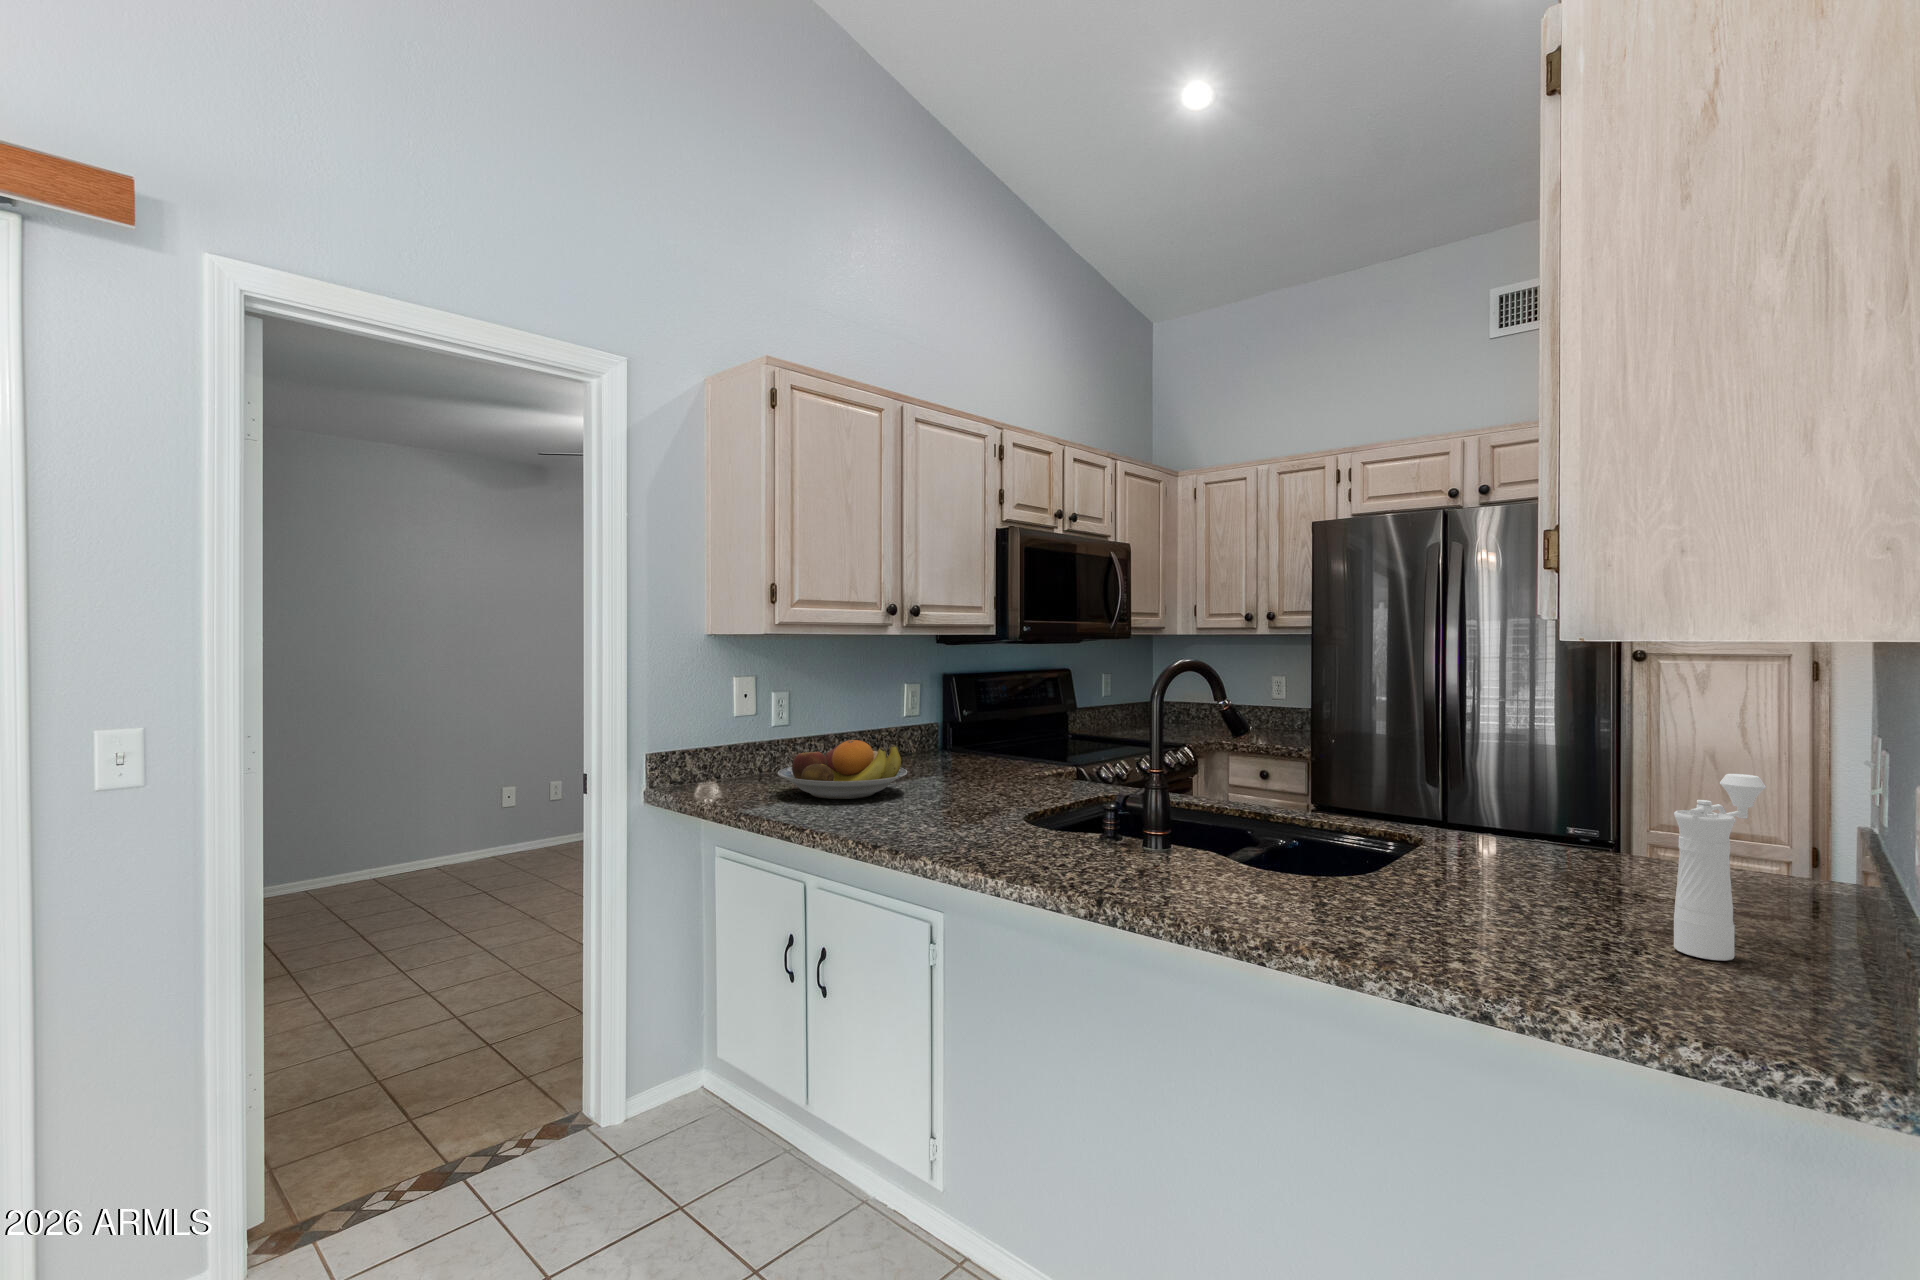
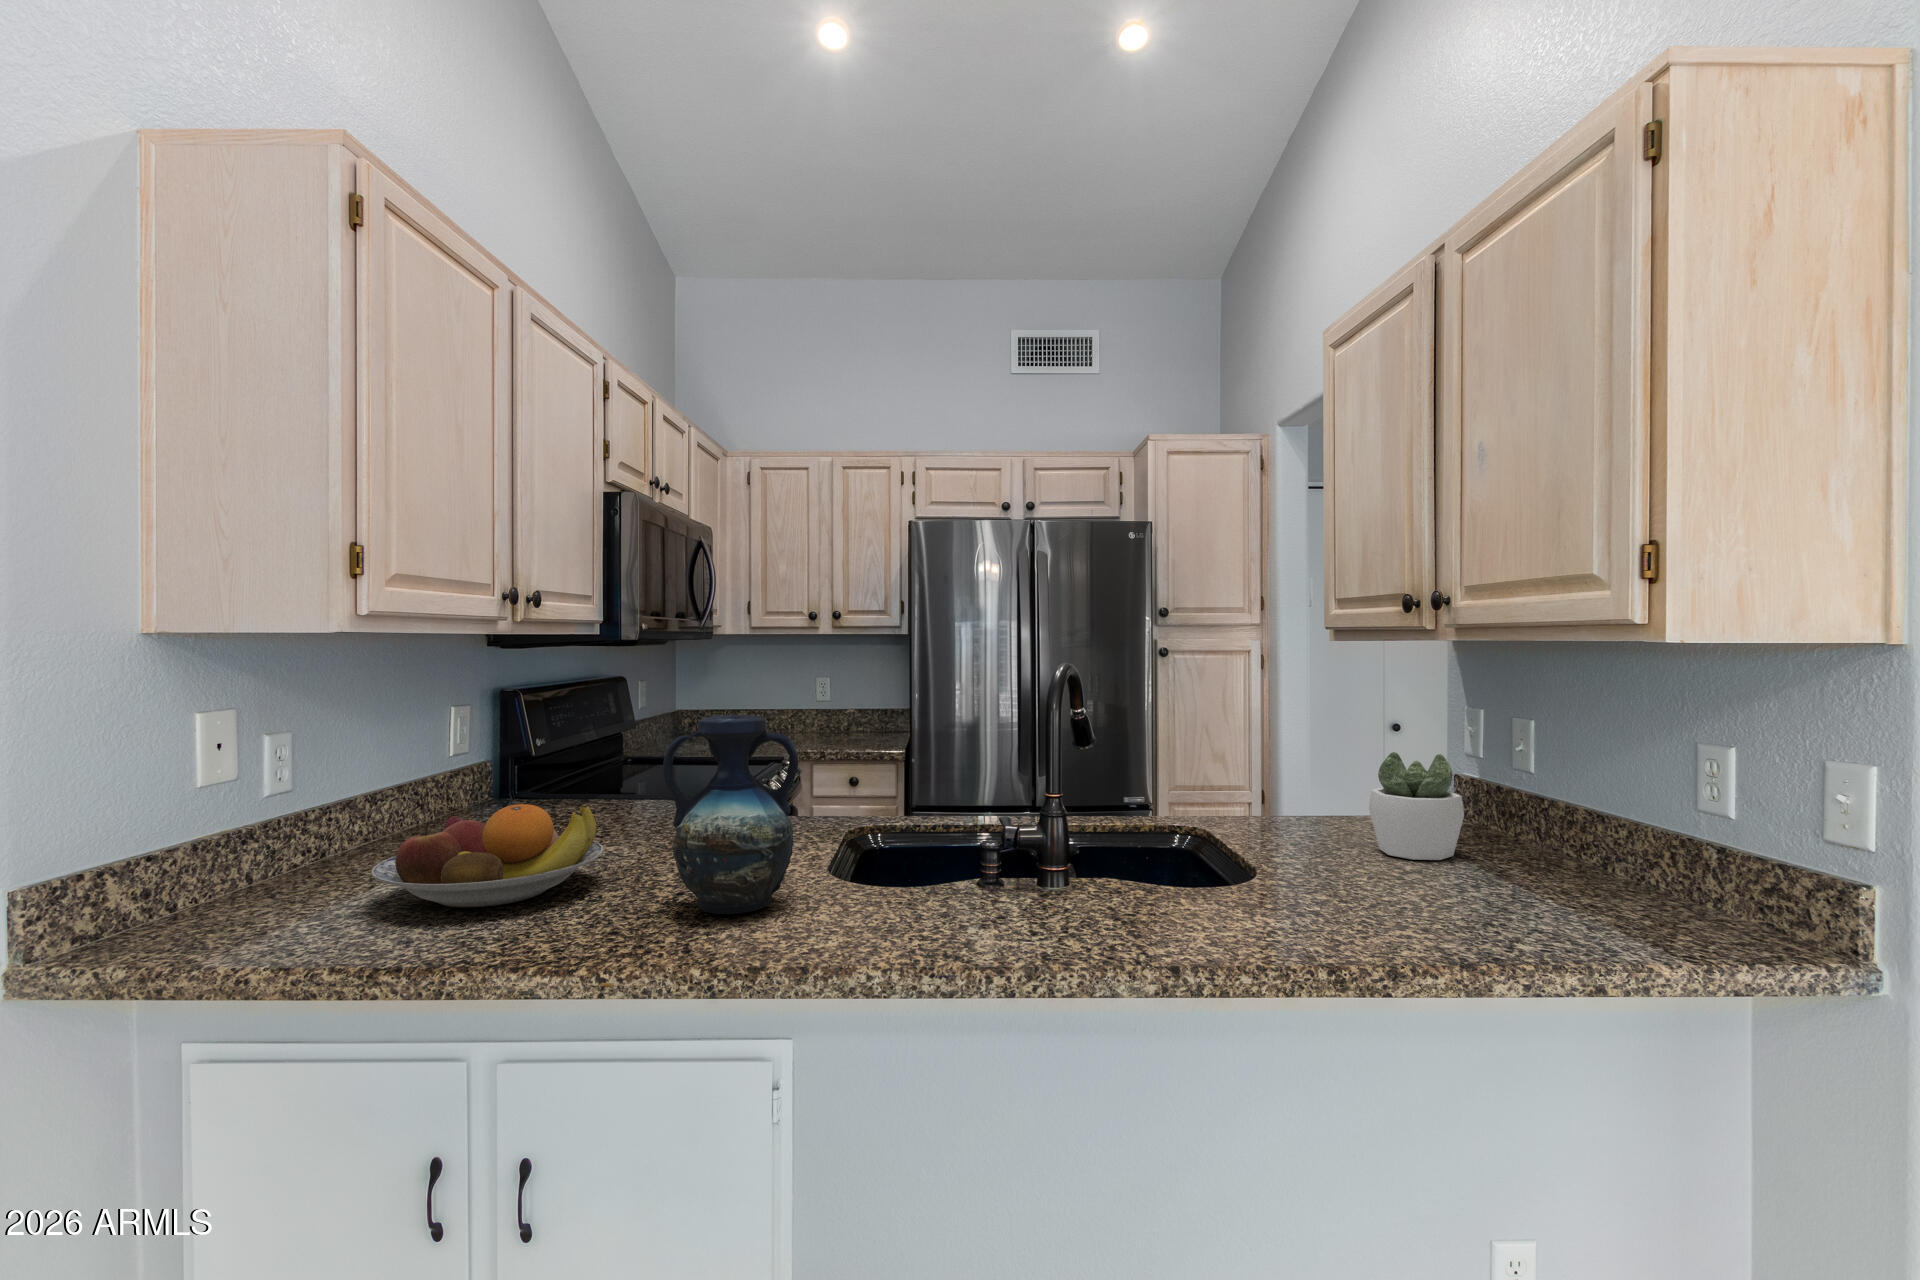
vase: none [892,689,977,822] -> present [663,715,798,914]
succulent plant: none [1528,774,1646,899] -> present [1369,752,1464,860]
pepper mill: present [1674,774,1766,961] -> none [1554,741,1613,895]

